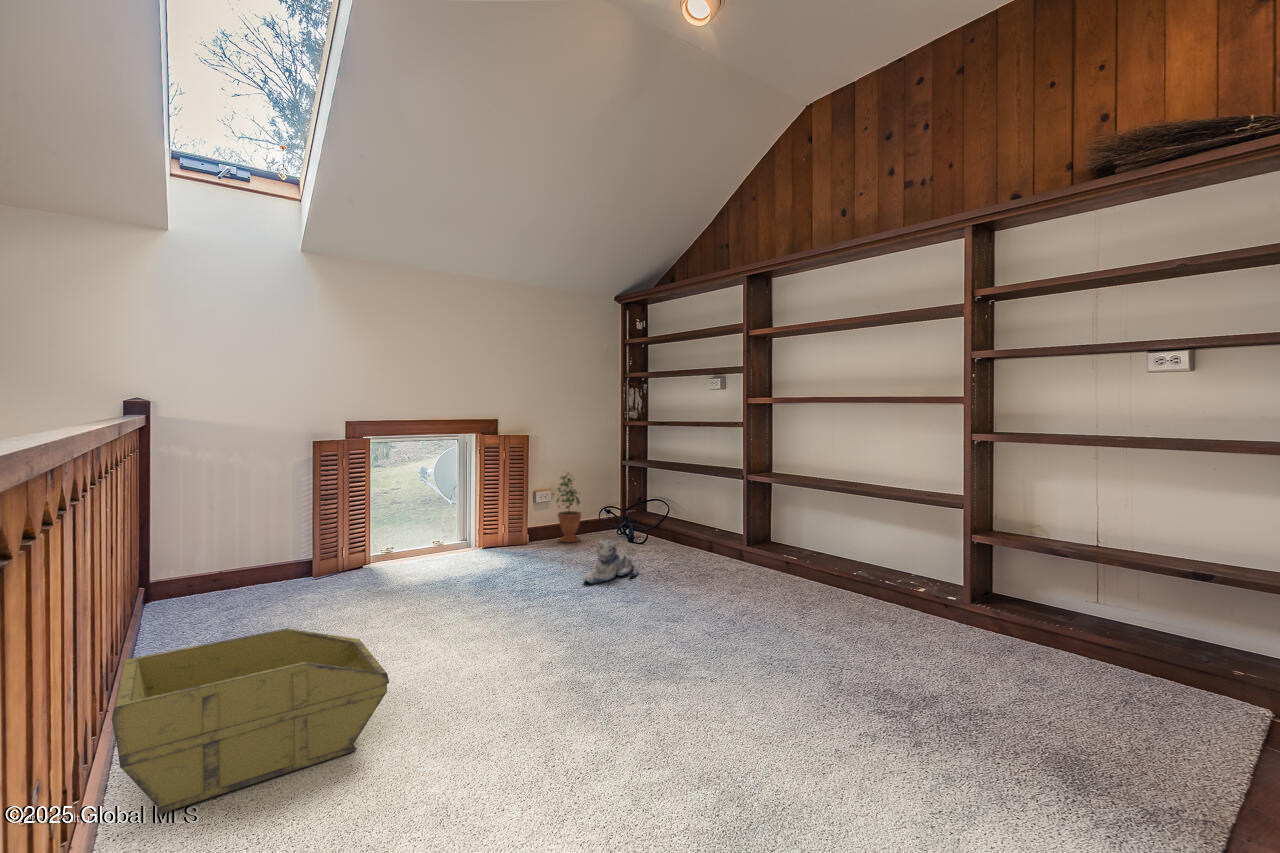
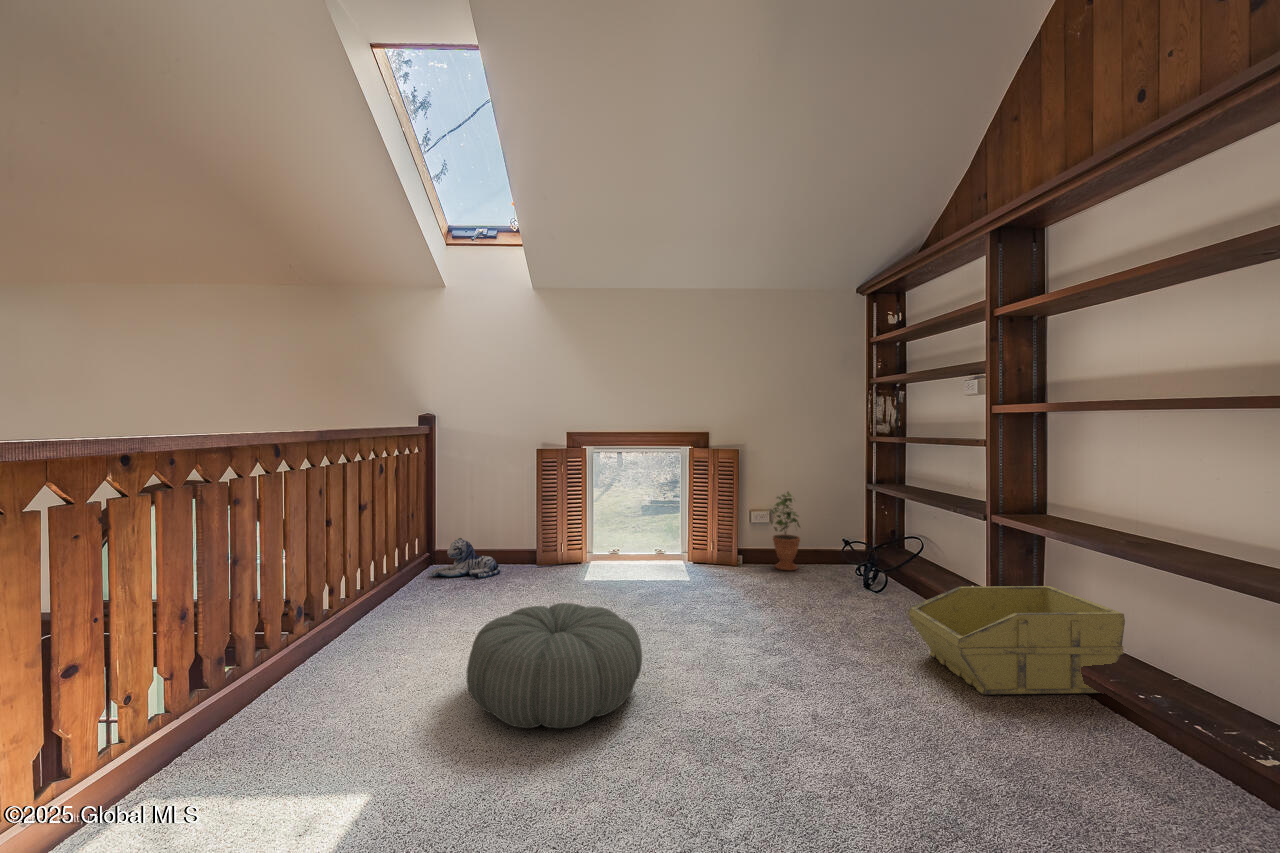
plush toy: present [583,538,638,583] -> present [430,538,501,578]
pouf: none [429,579,592,686] -> present [466,603,642,728]
storage bin: present [112,628,389,814] -> present [908,586,1125,695]

